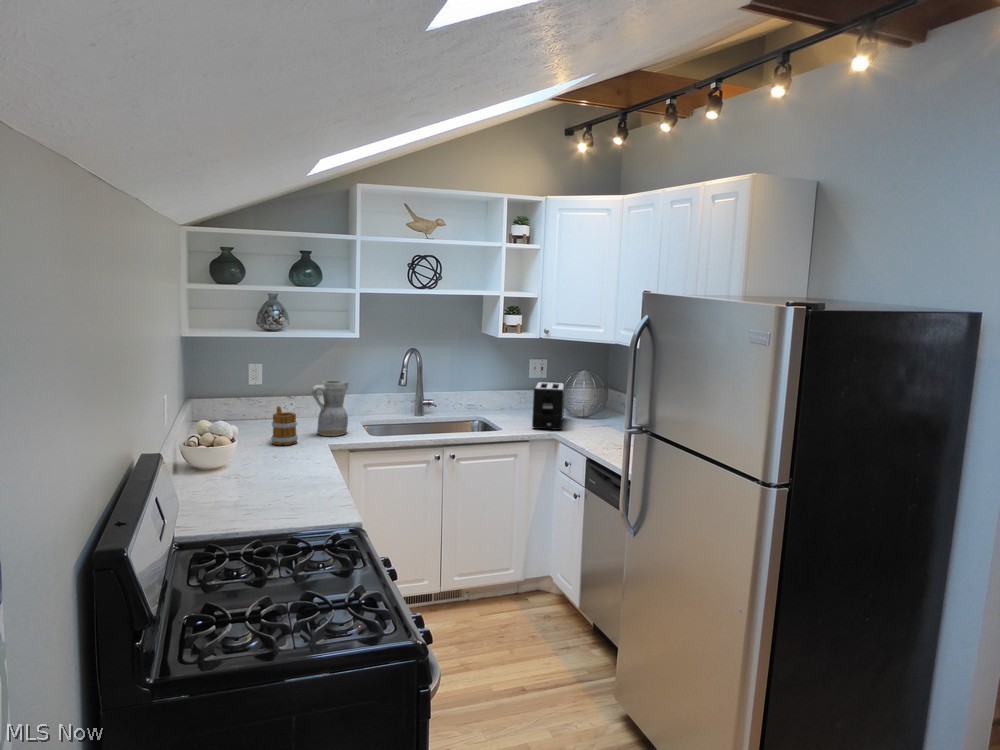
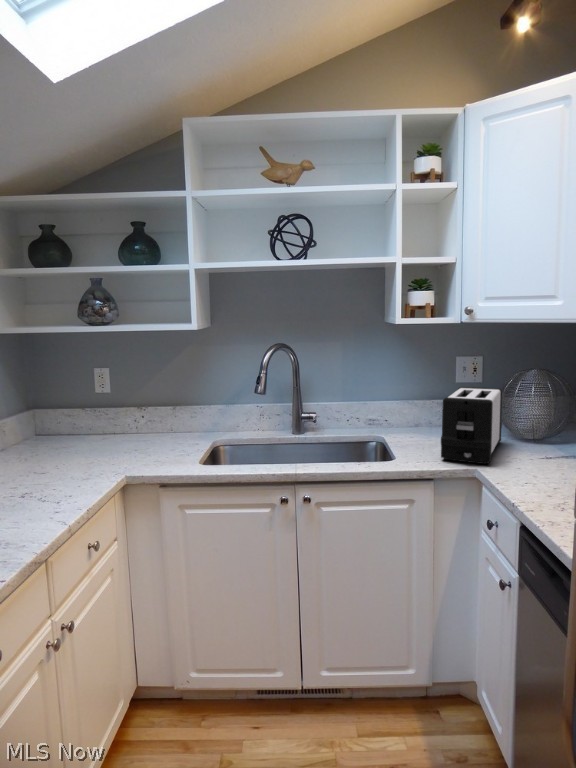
ceramic pitcher: present [312,380,349,436] -> none [123,386,176,460]
mug: present [271,406,298,445] -> none [58,420,95,474]

